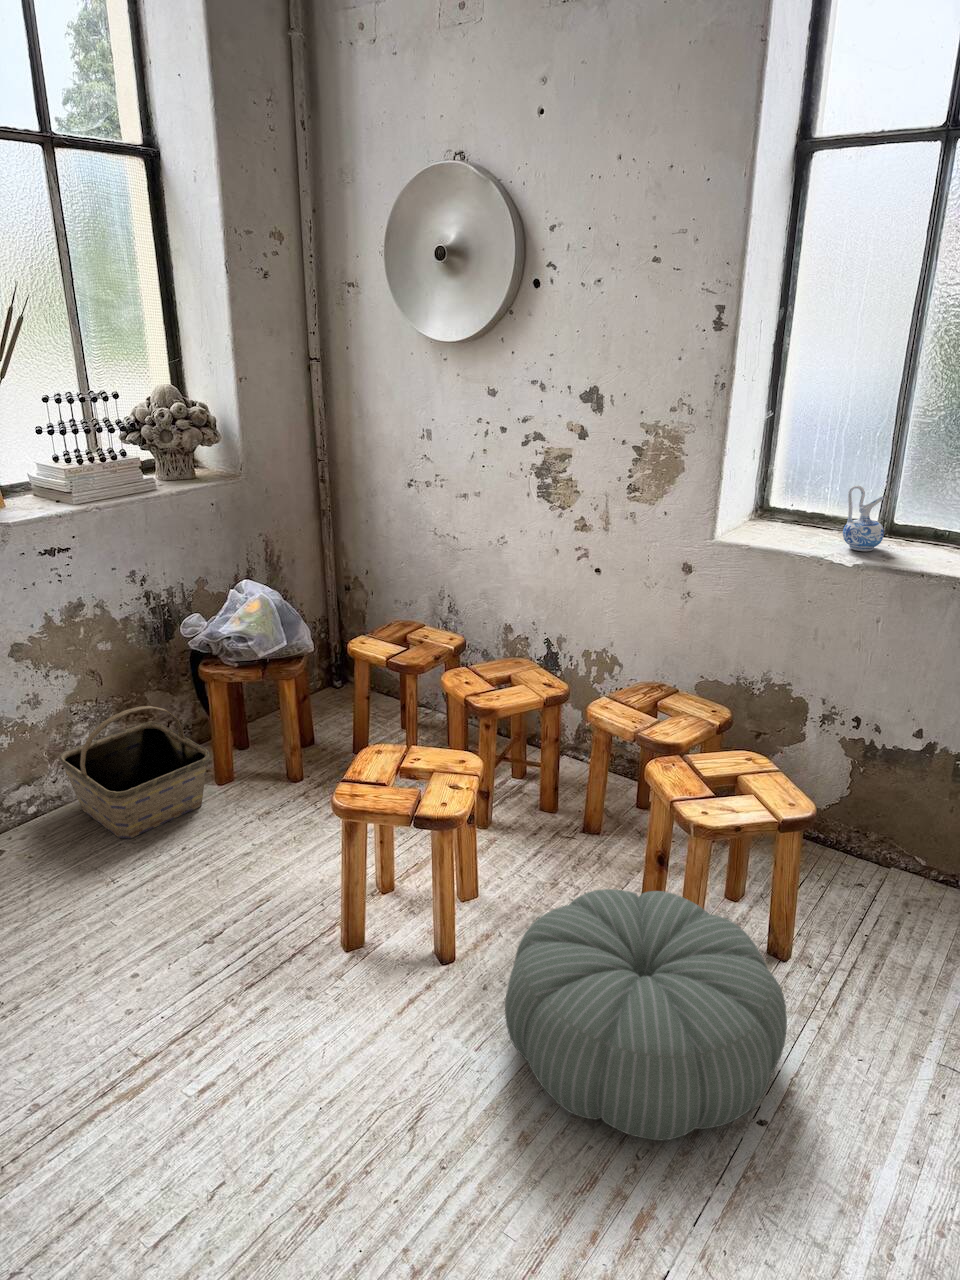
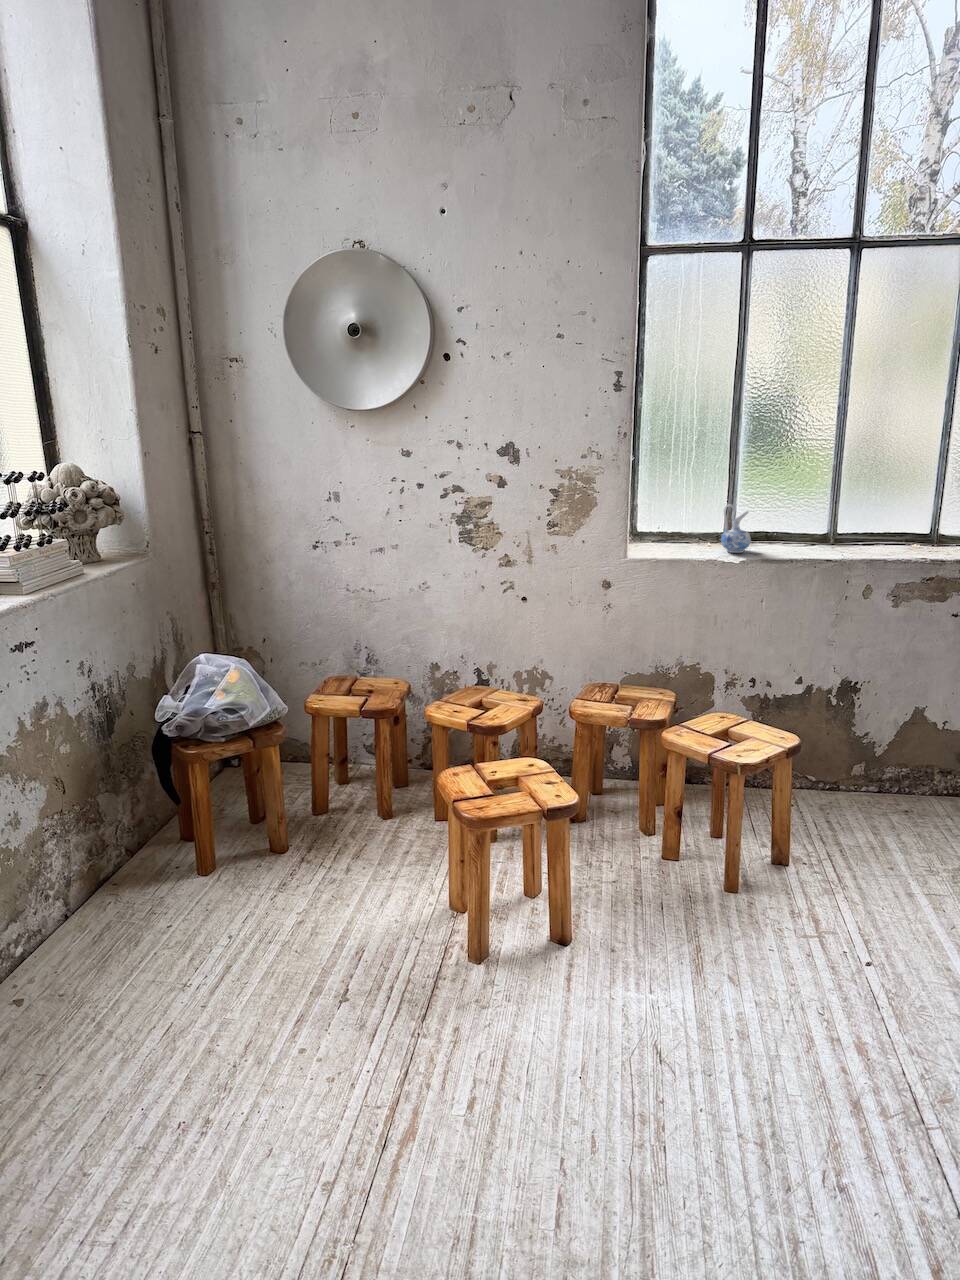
basket: present [60,706,209,839] -> none [42,800,219,948]
pouf: present [505,889,787,1140] -> none [645,826,877,1000]

